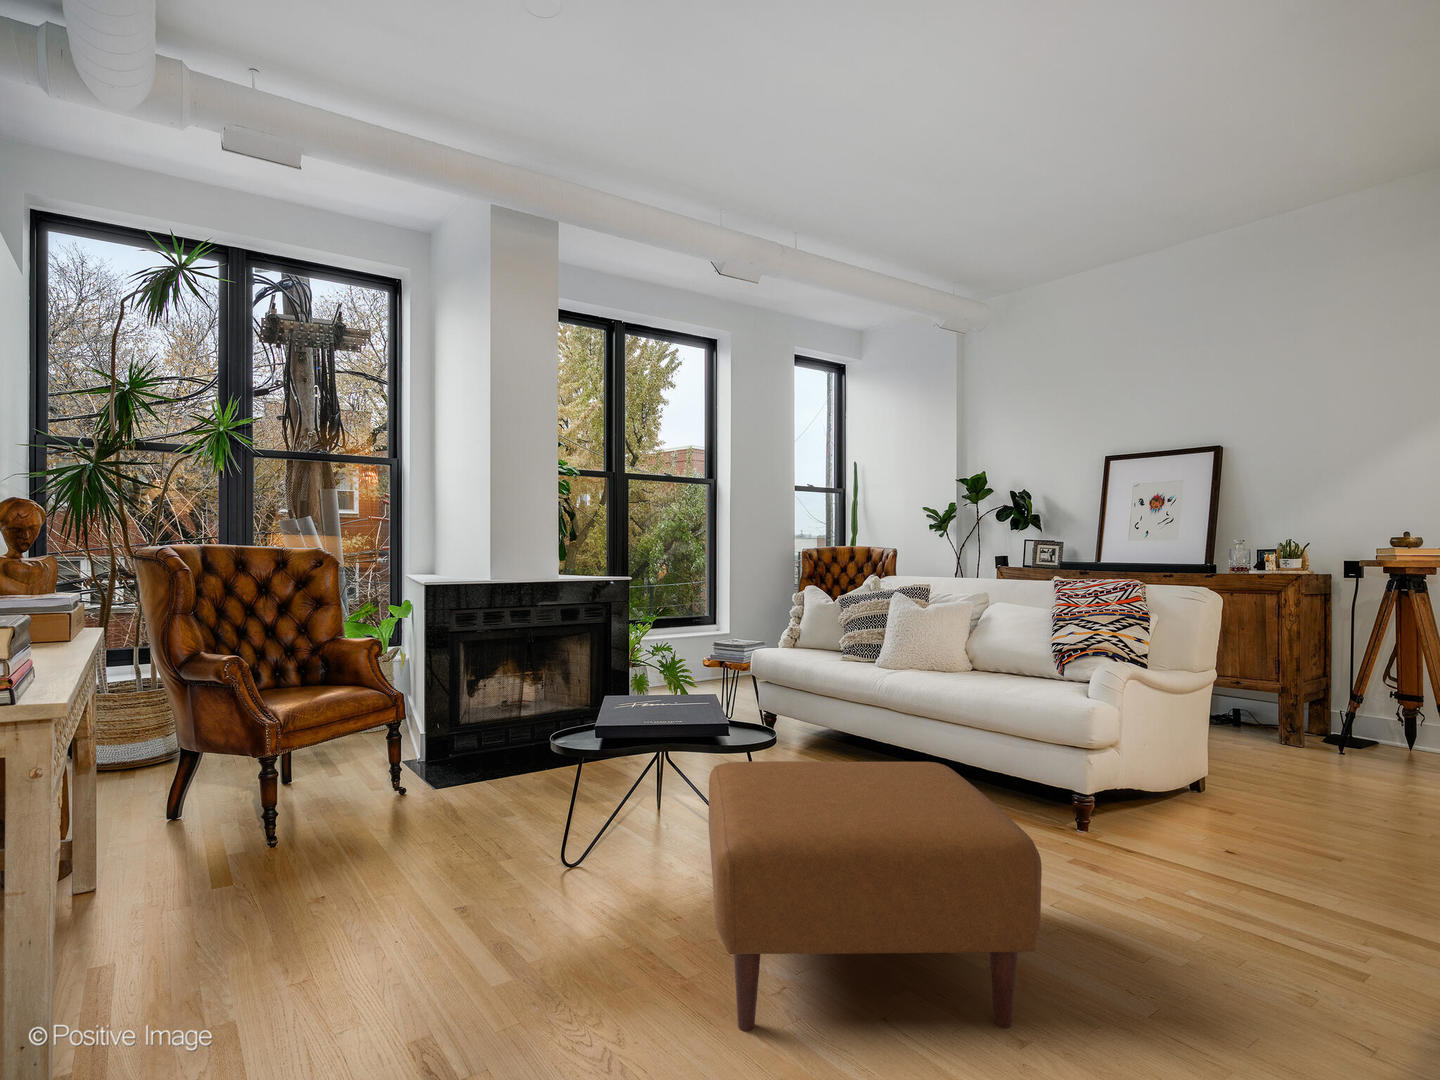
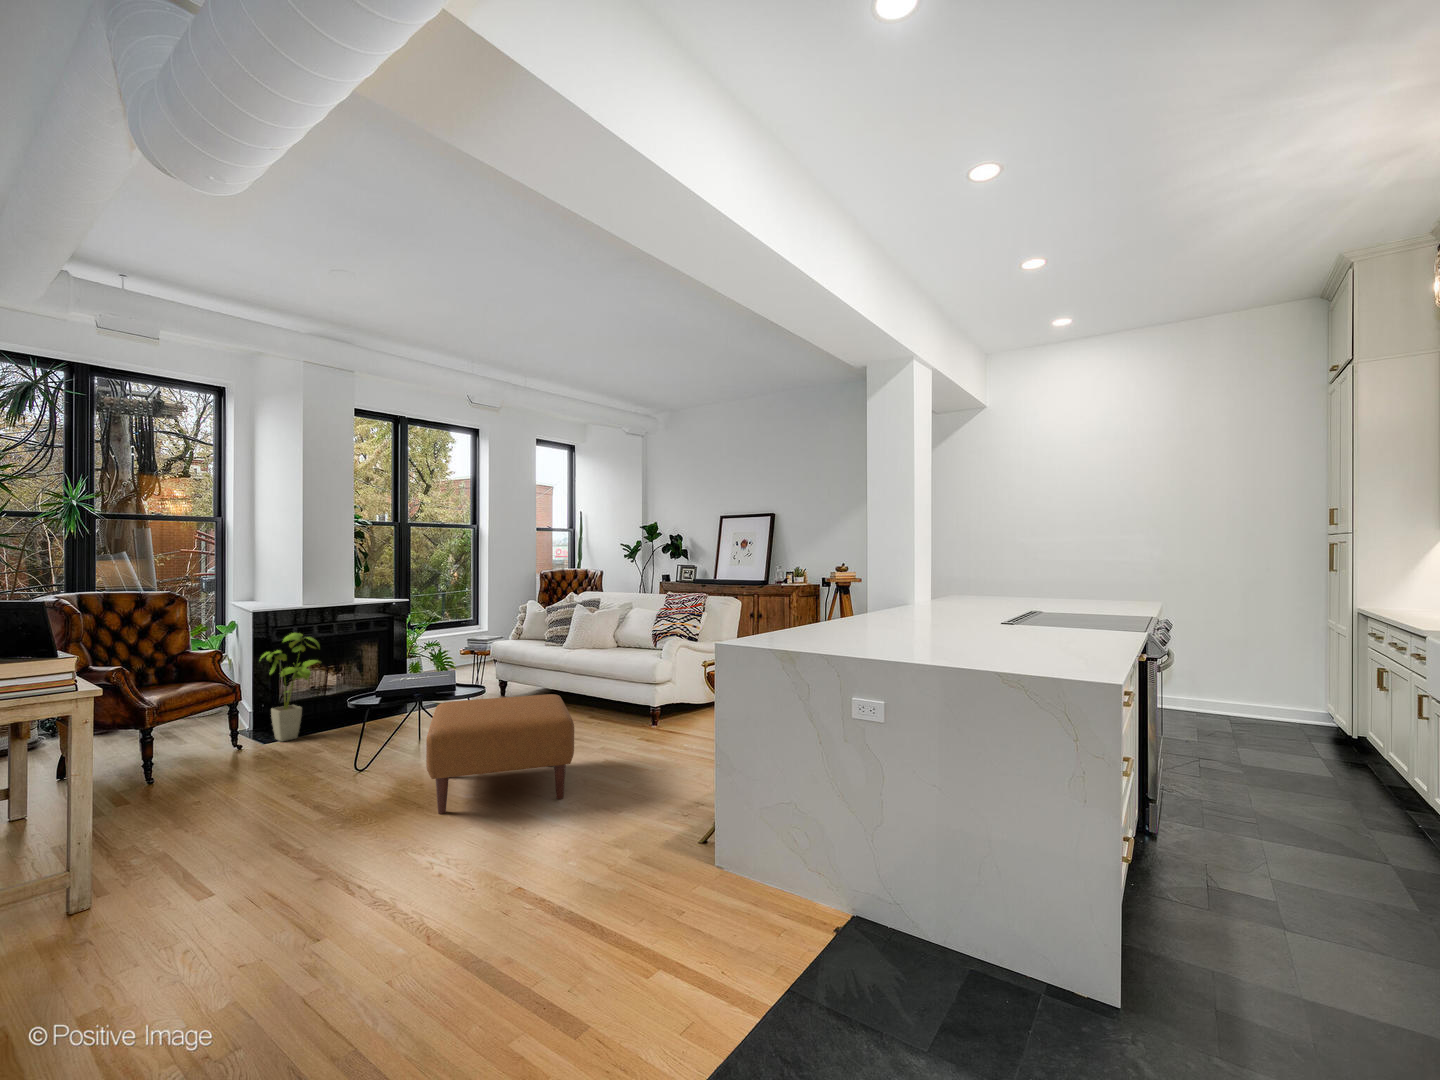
house plant: none [430,617,516,789] -> present [260,633,320,742]

